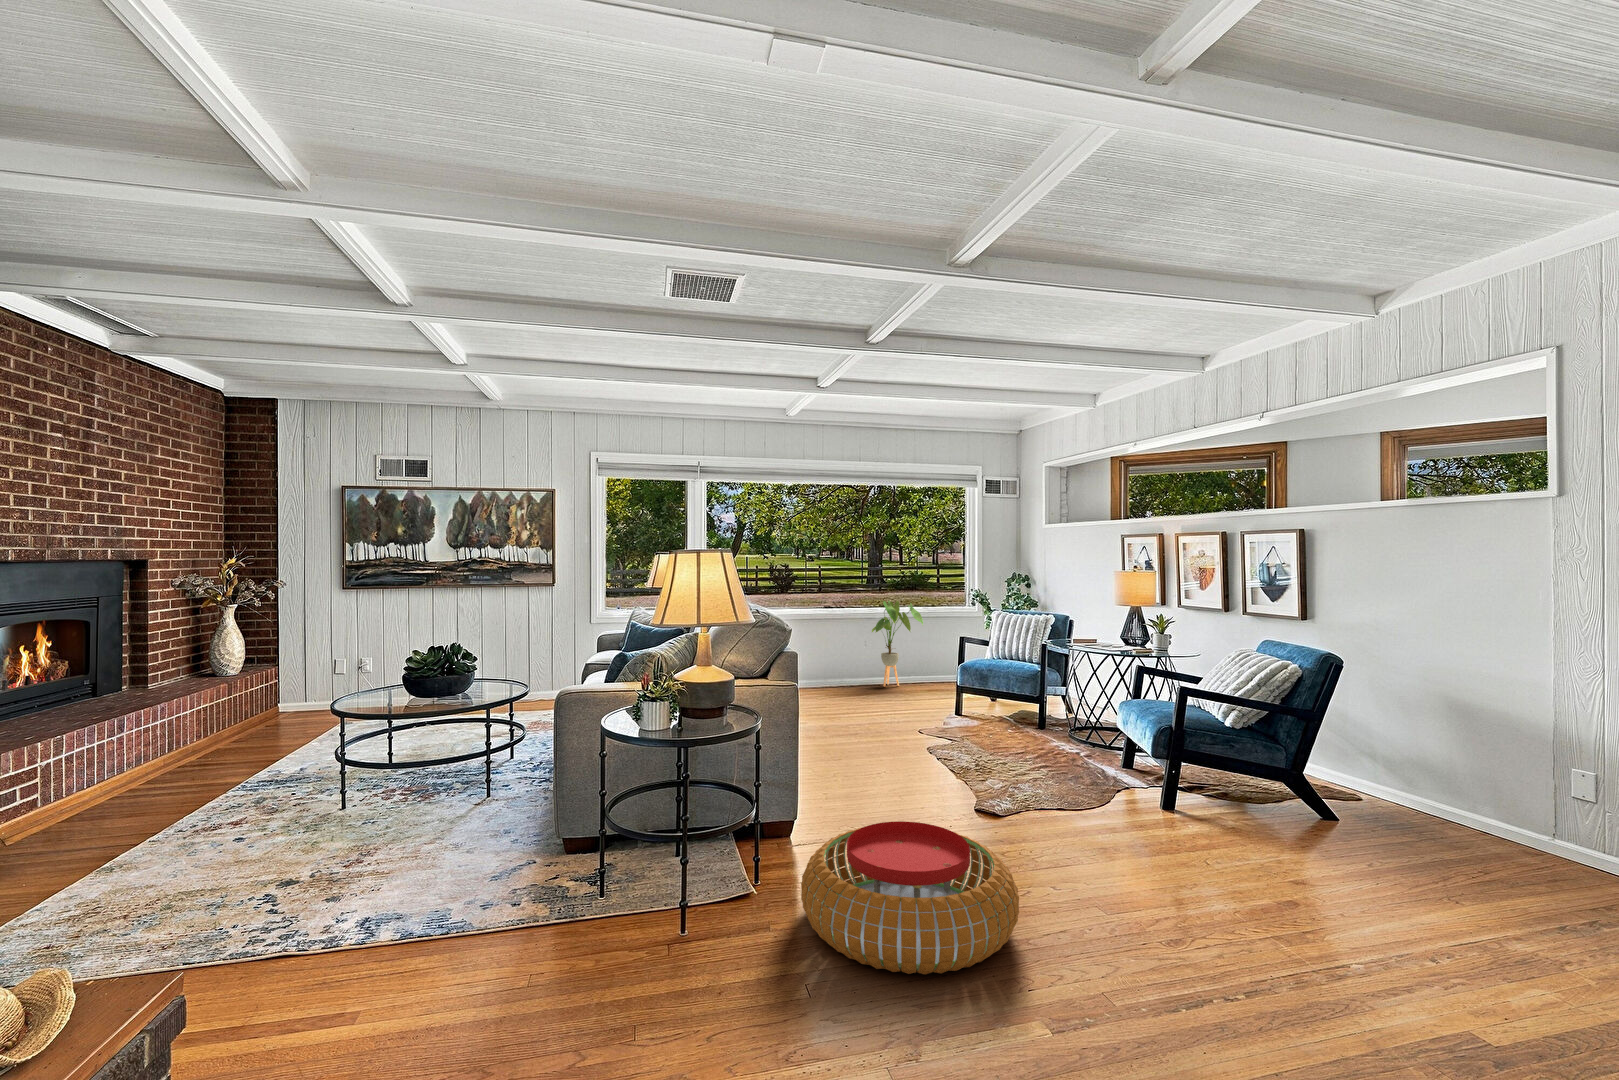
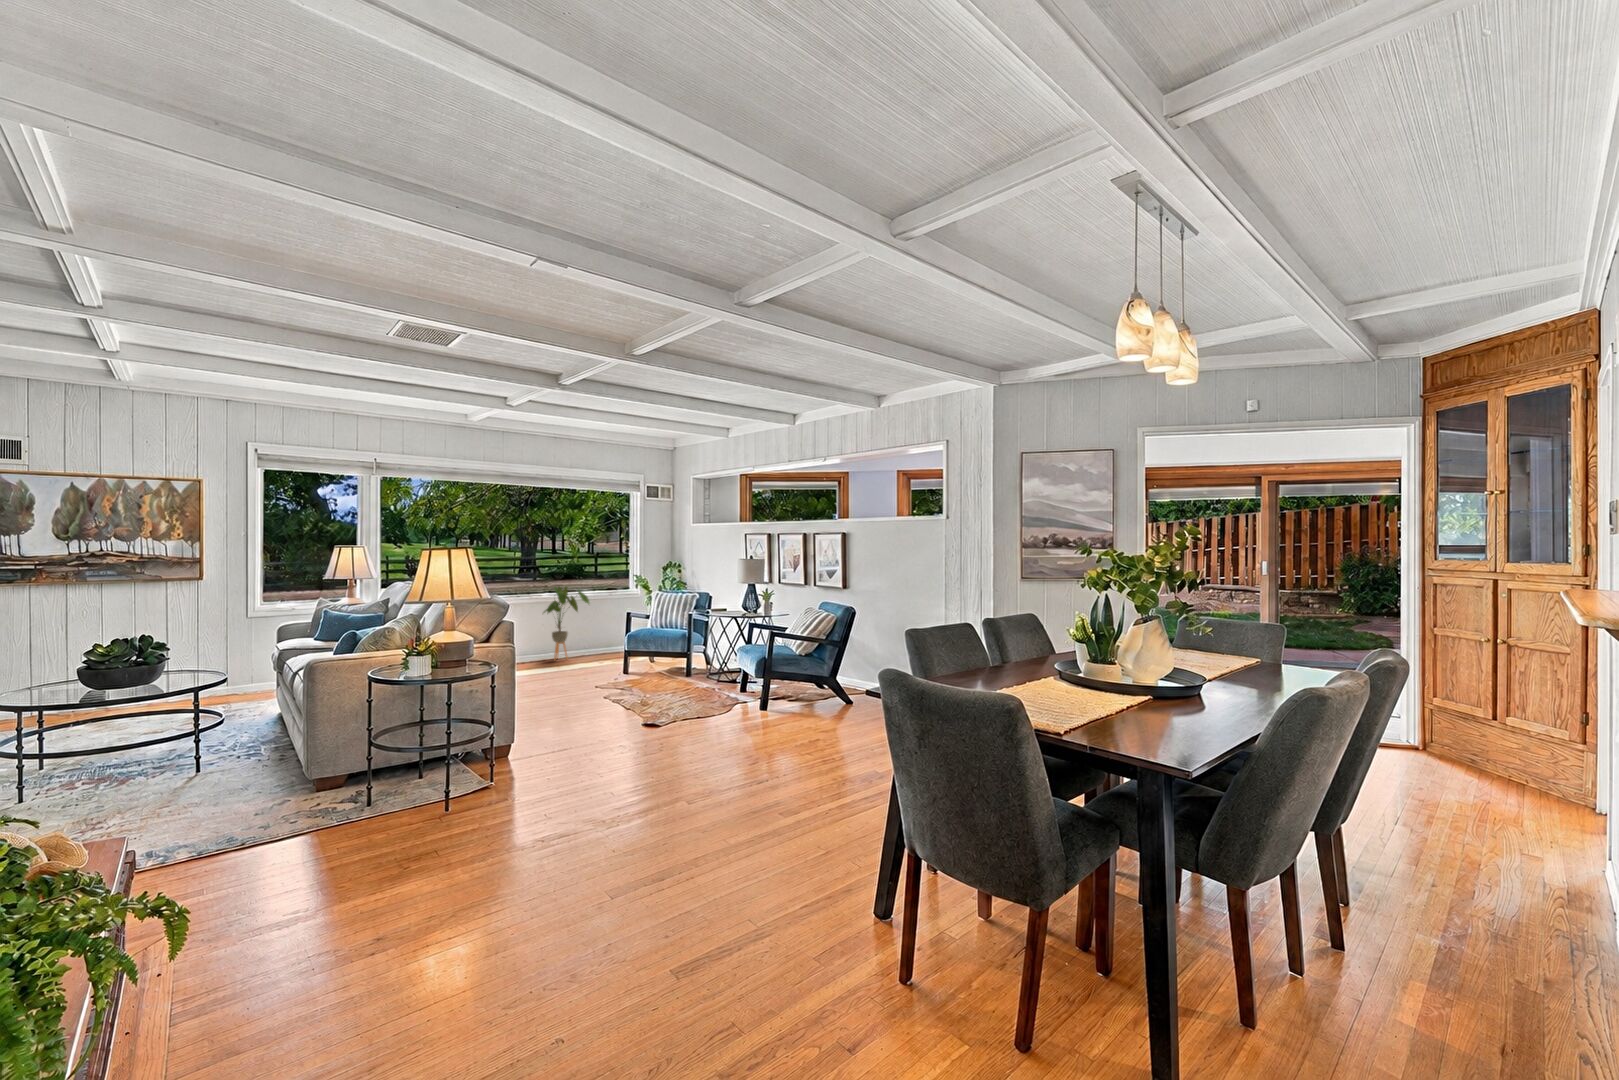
pouf: present [801,821,1019,975] -> none [537,721,676,796]

